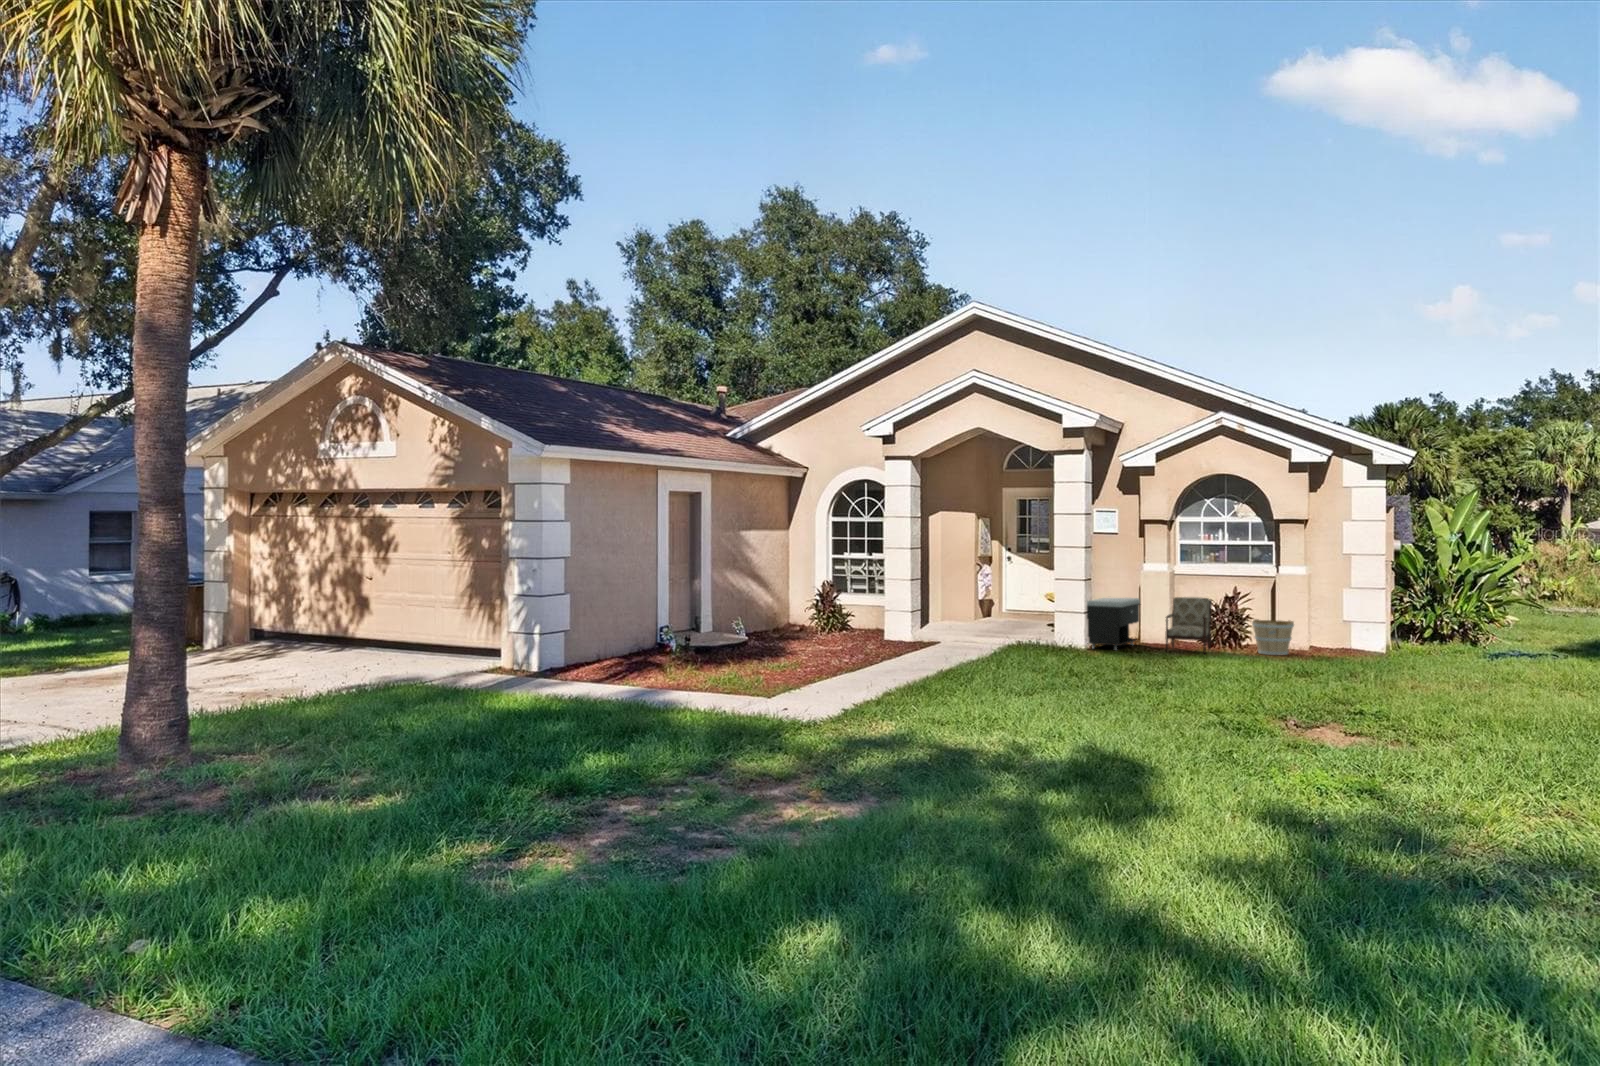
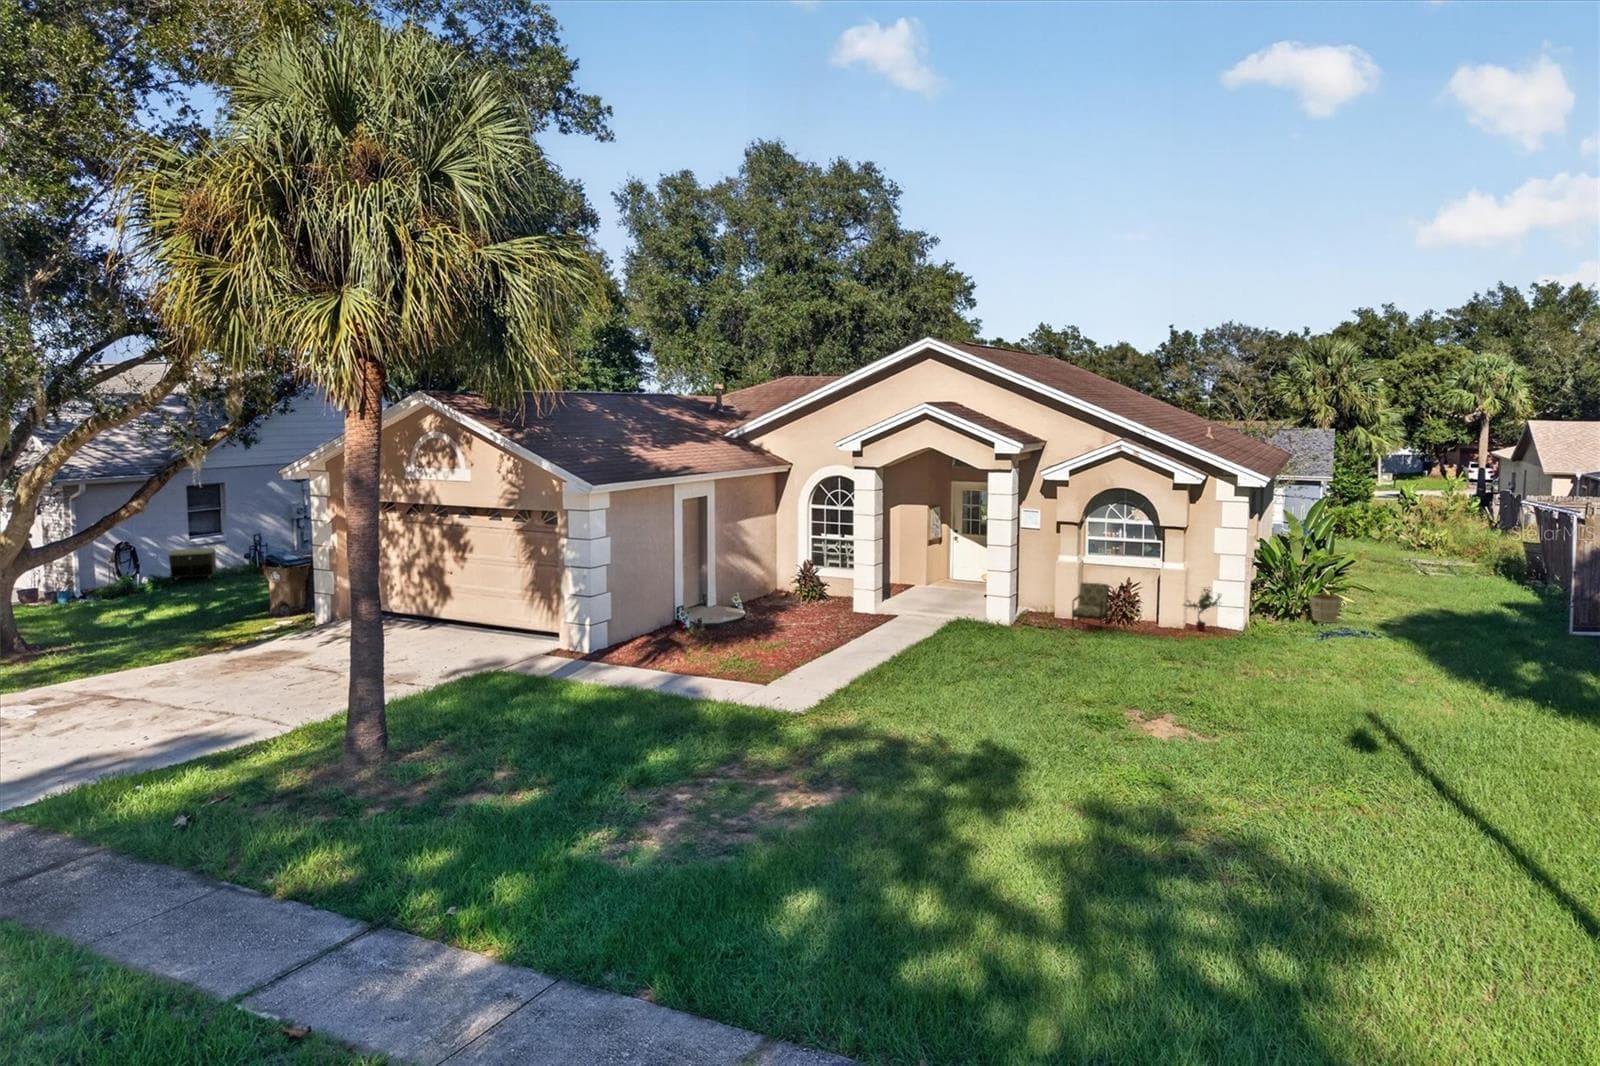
storage bench: present [1087,597,1141,650] -> present [168,548,217,578]
potted tree: none [1309,597,1364,655] -> present [1184,589,1222,631]
wooden bucket: present [1252,619,1294,656] -> present [1310,594,1342,623]

